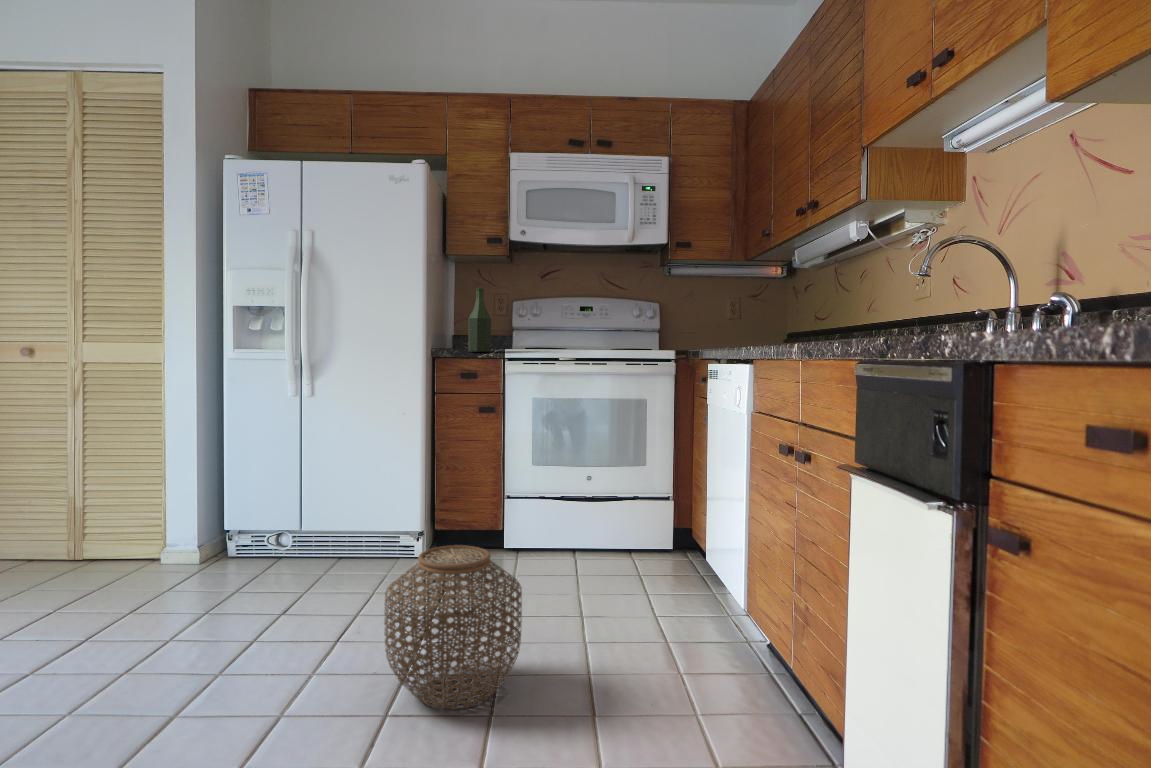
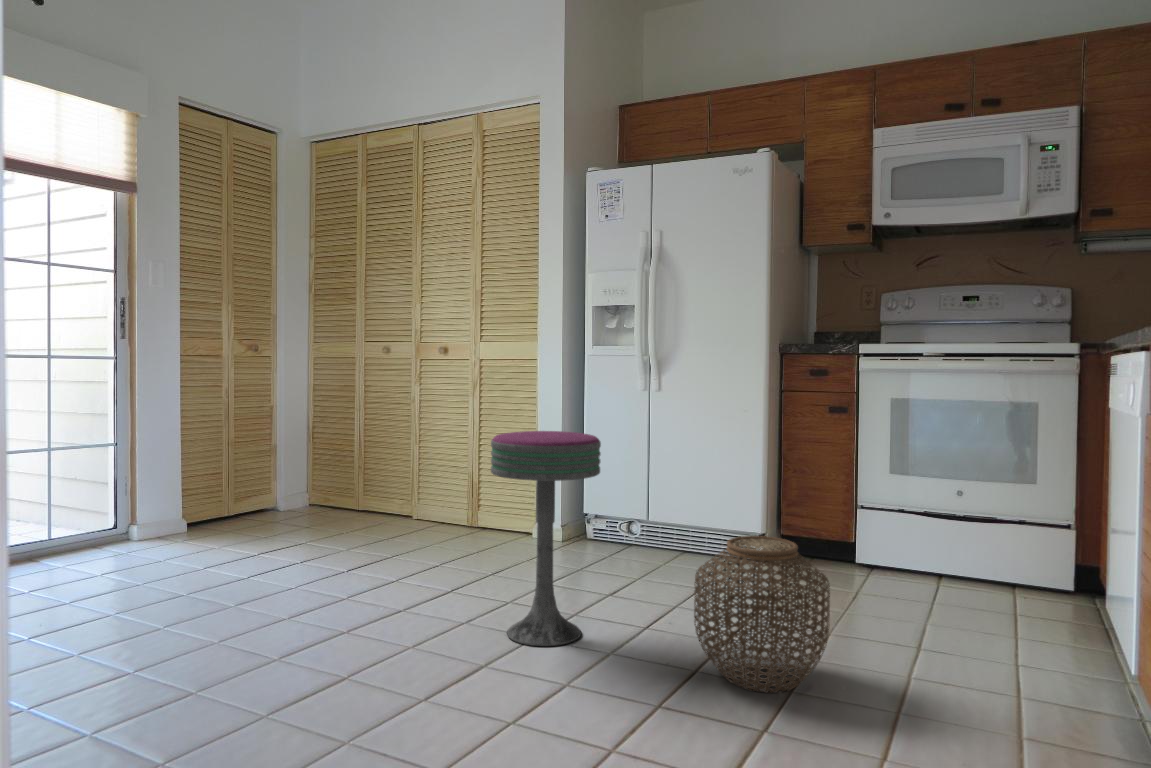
bottle: present [468,288,491,352] -> none [819,279,845,348]
bar stool: none [116,449,265,710] -> present [491,431,601,646]

